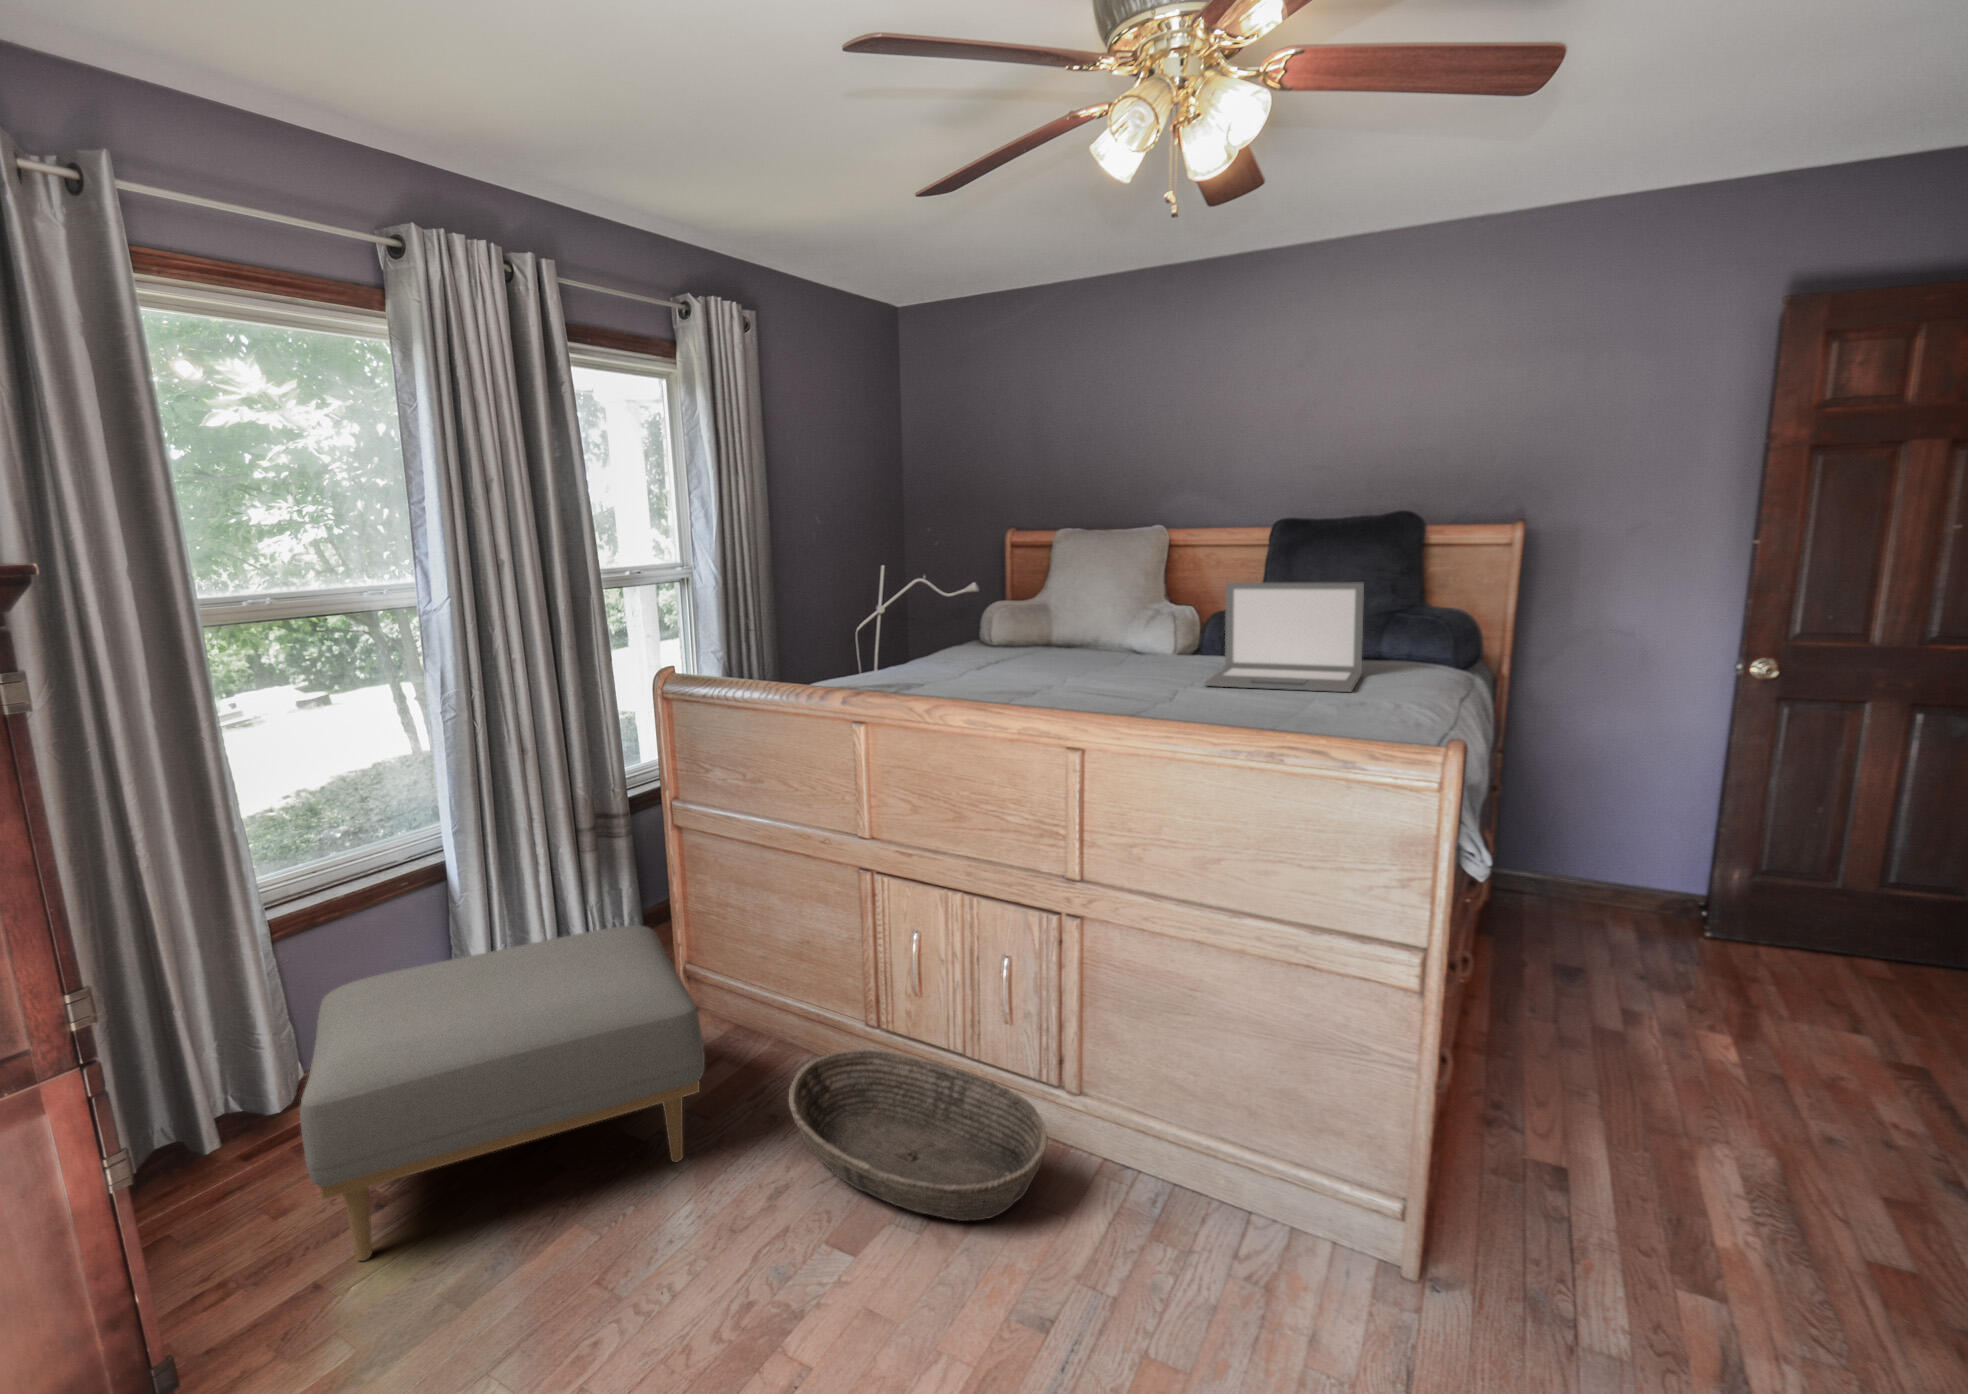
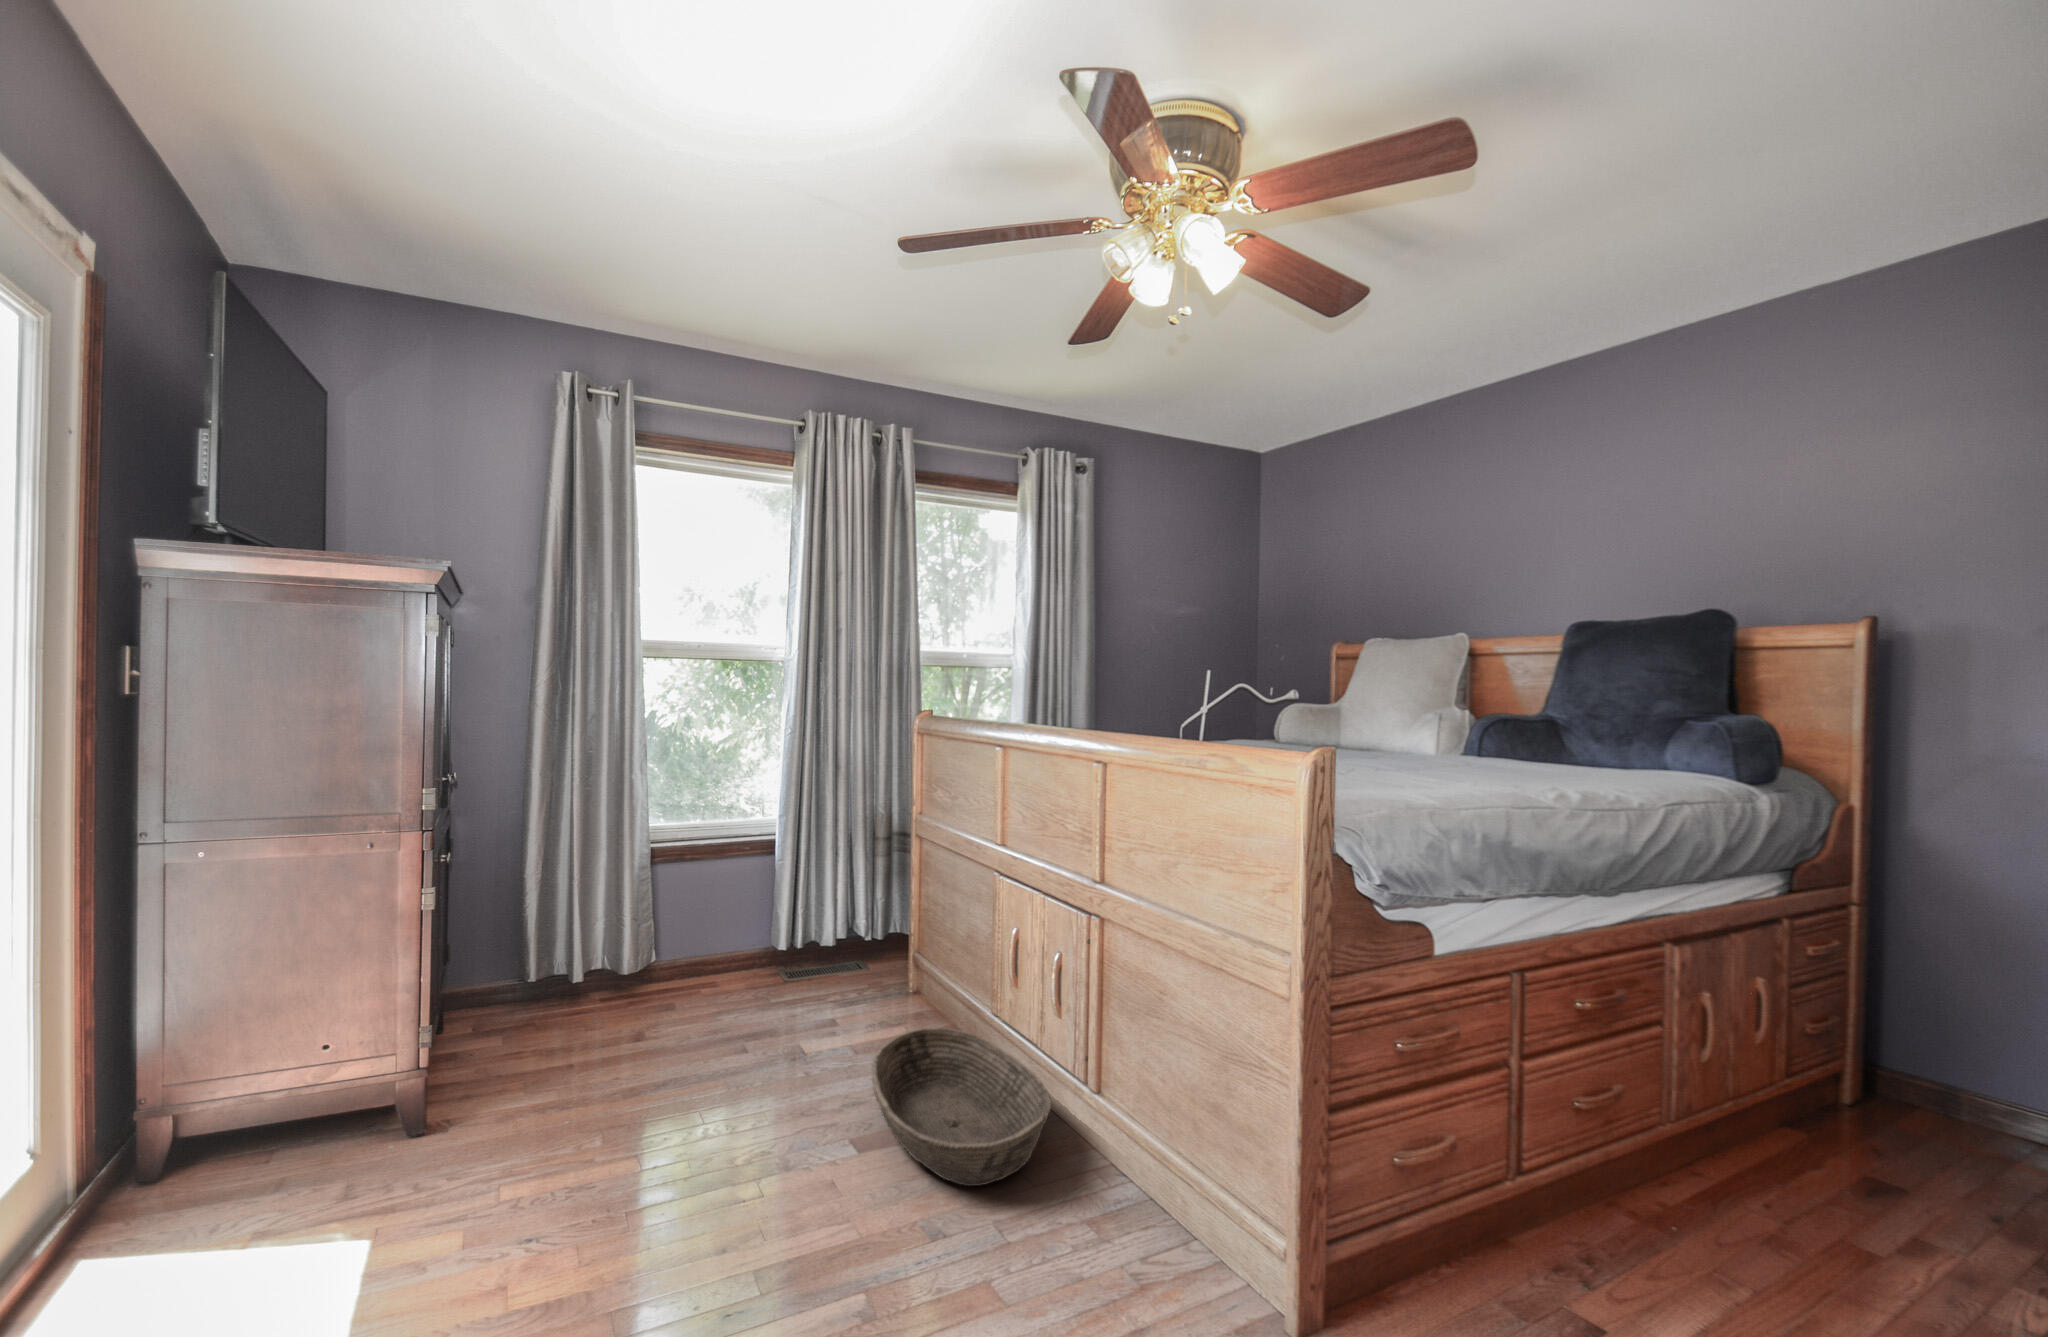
laptop: present [1204,582,1364,692] -> none [1368,674,1564,783]
ottoman: present [300,925,705,1261] -> none [570,893,870,1078]

